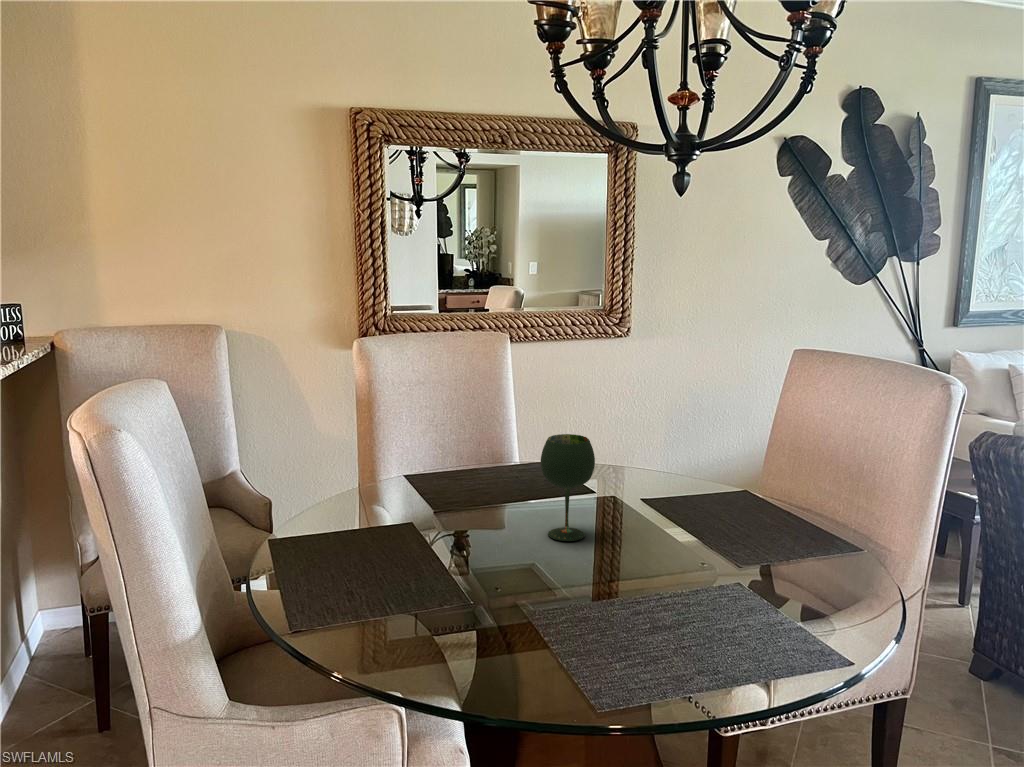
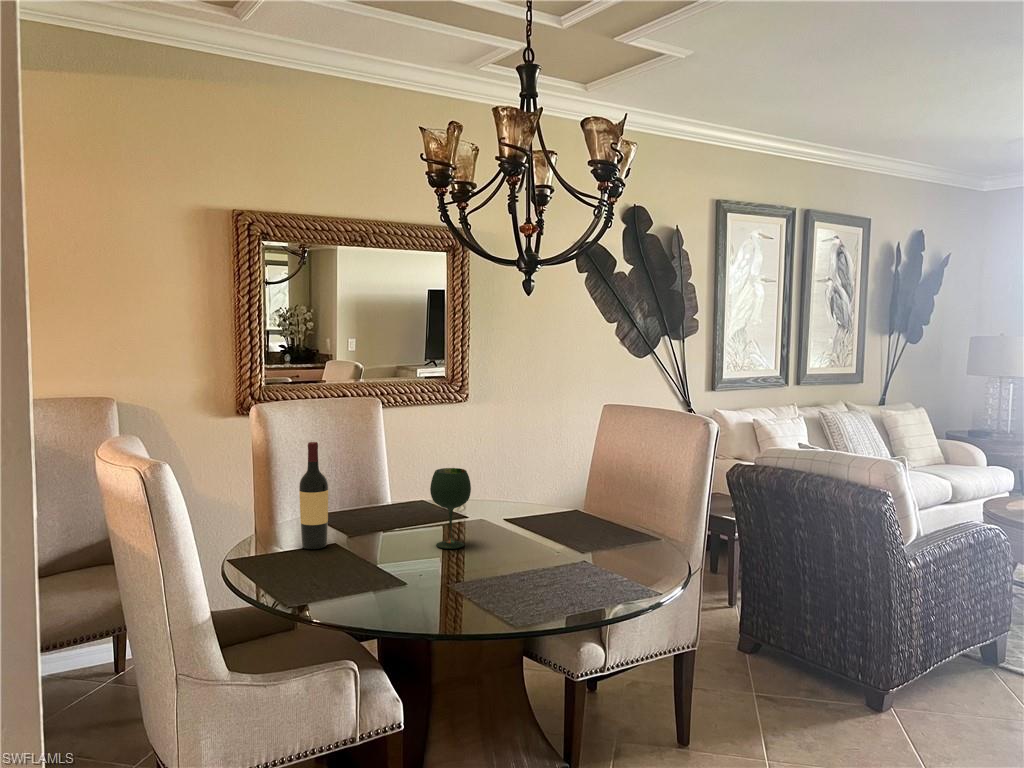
wine bottle: none [377,394,413,528] -> present [299,442,328,549]

